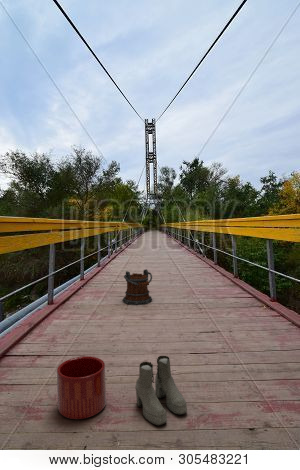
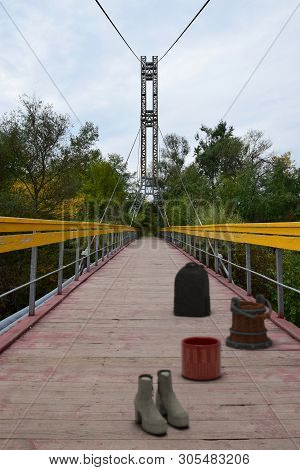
backpack: none [168,251,194,290] -> present [173,262,211,317]
bucket: present [122,269,152,305] -> present [225,294,273,350]
planter: present [57,356,106,419] -> present [181,336,221,380]

